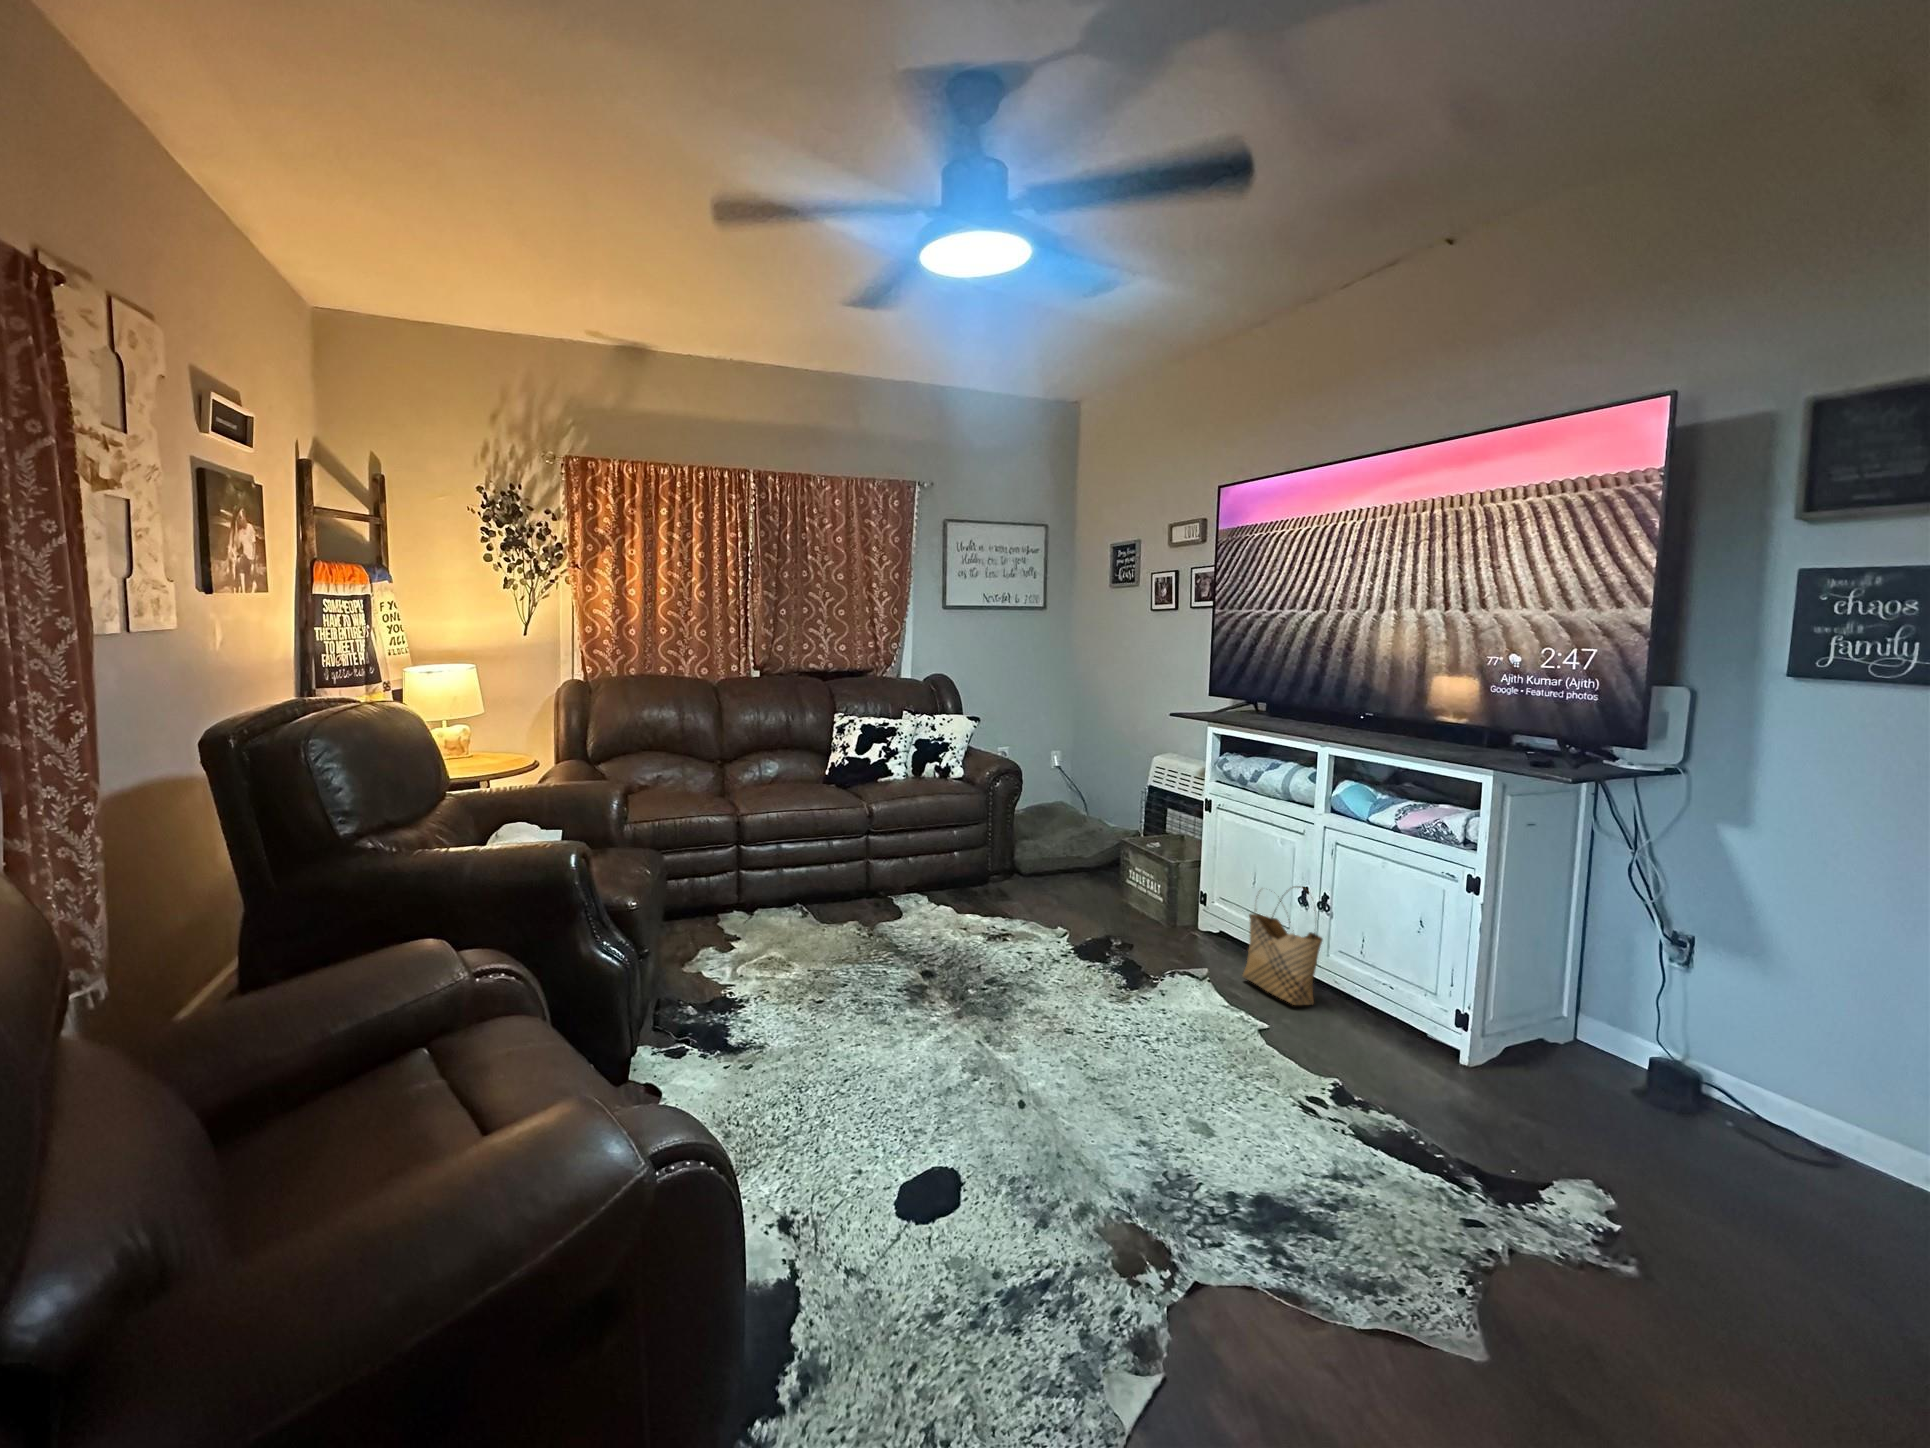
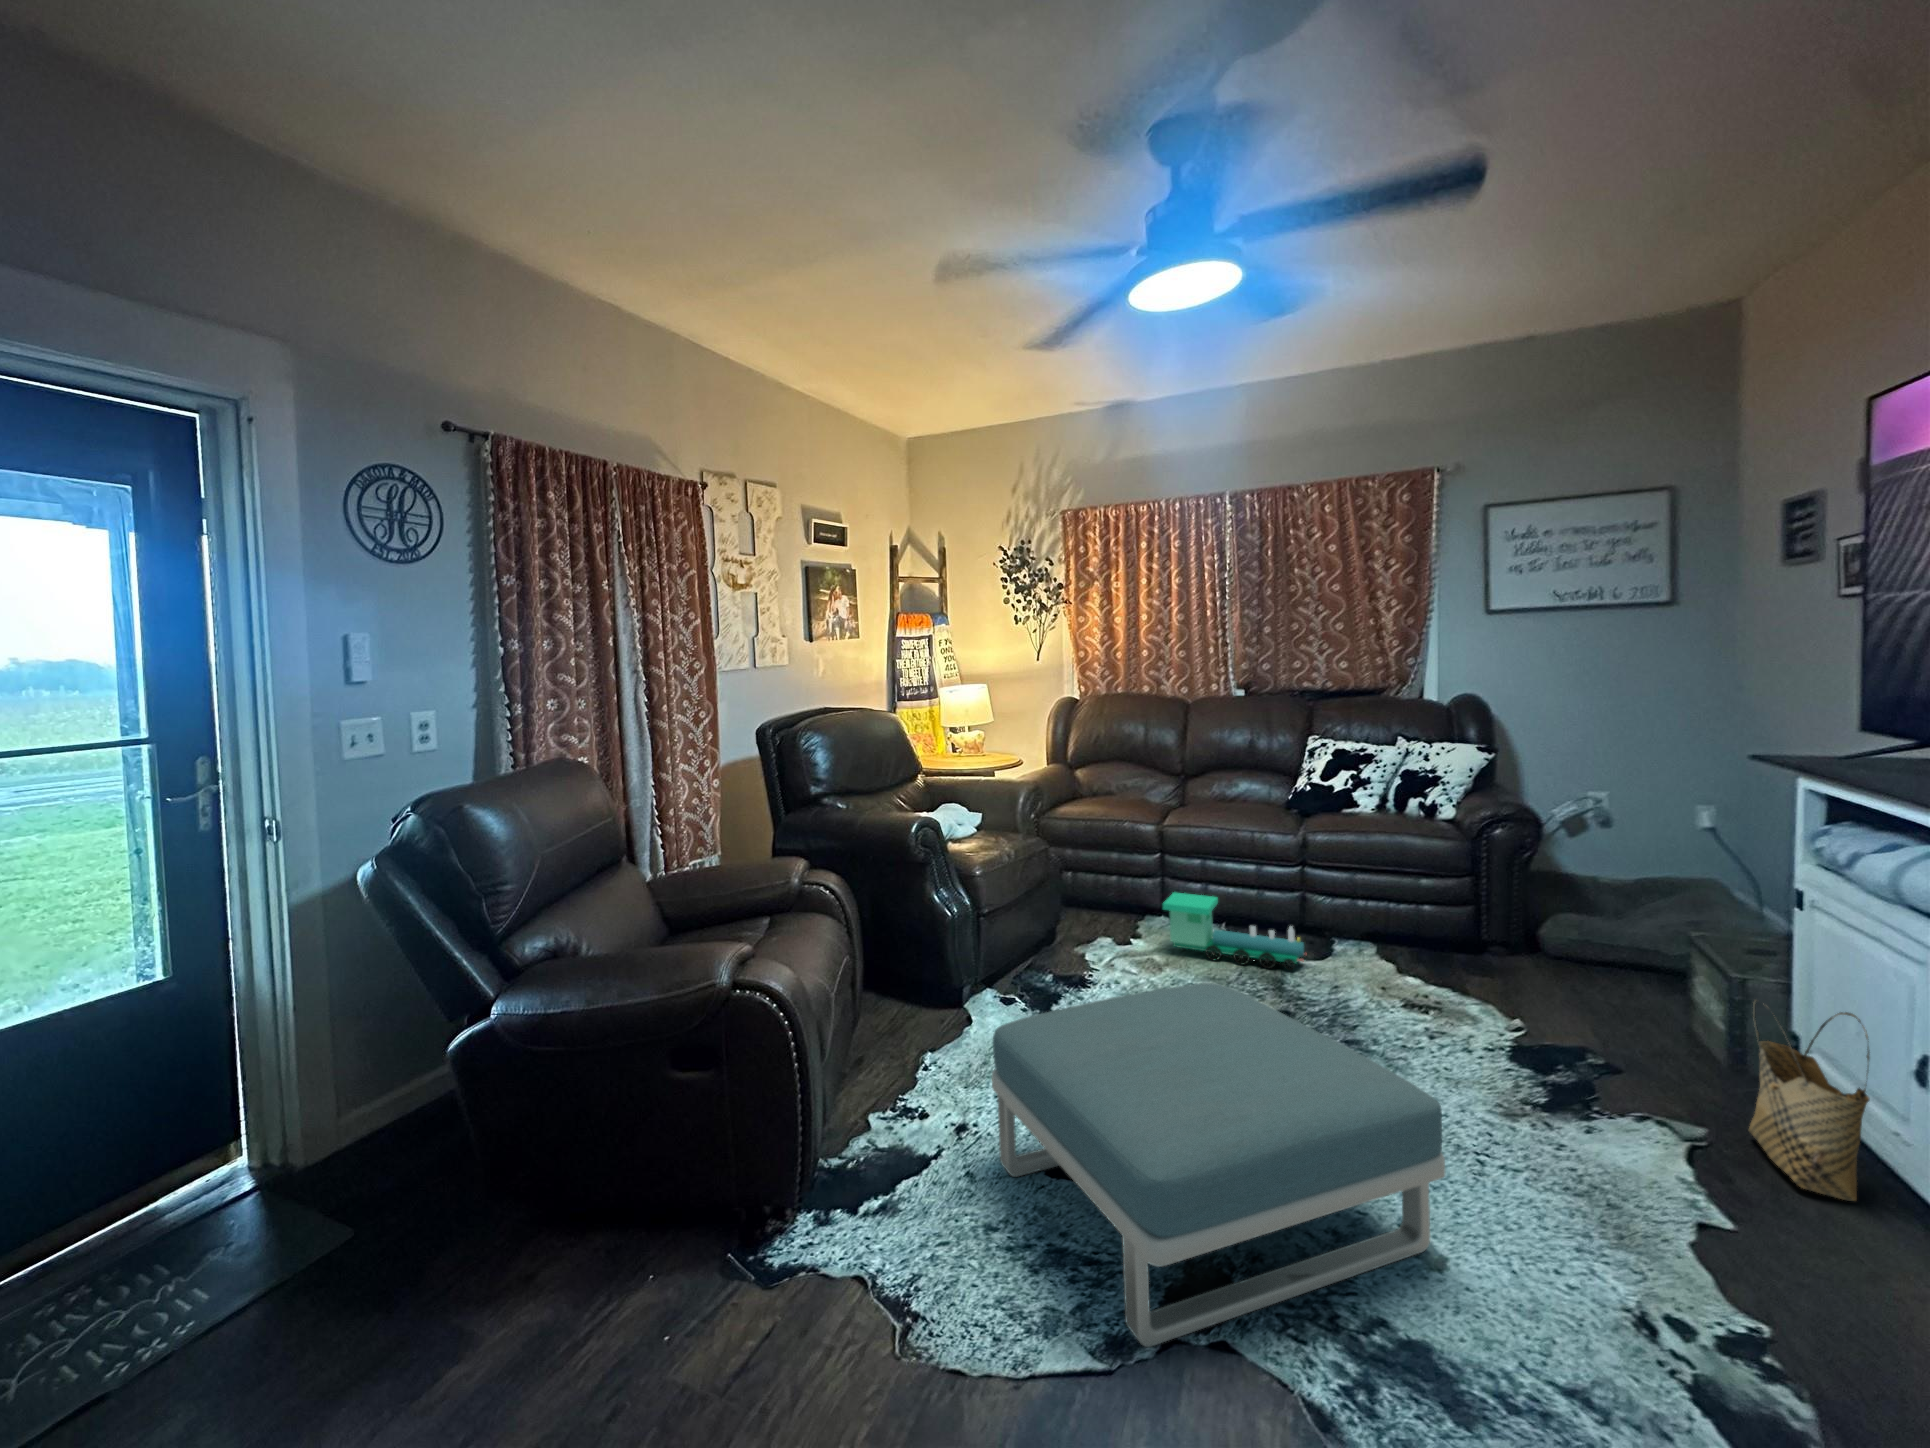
toy train: none [778,877,906,941] -> present [1163,892,1305,969]
footstool: none [858,965,1238,1348] -> present [992,983,1445,1347]

